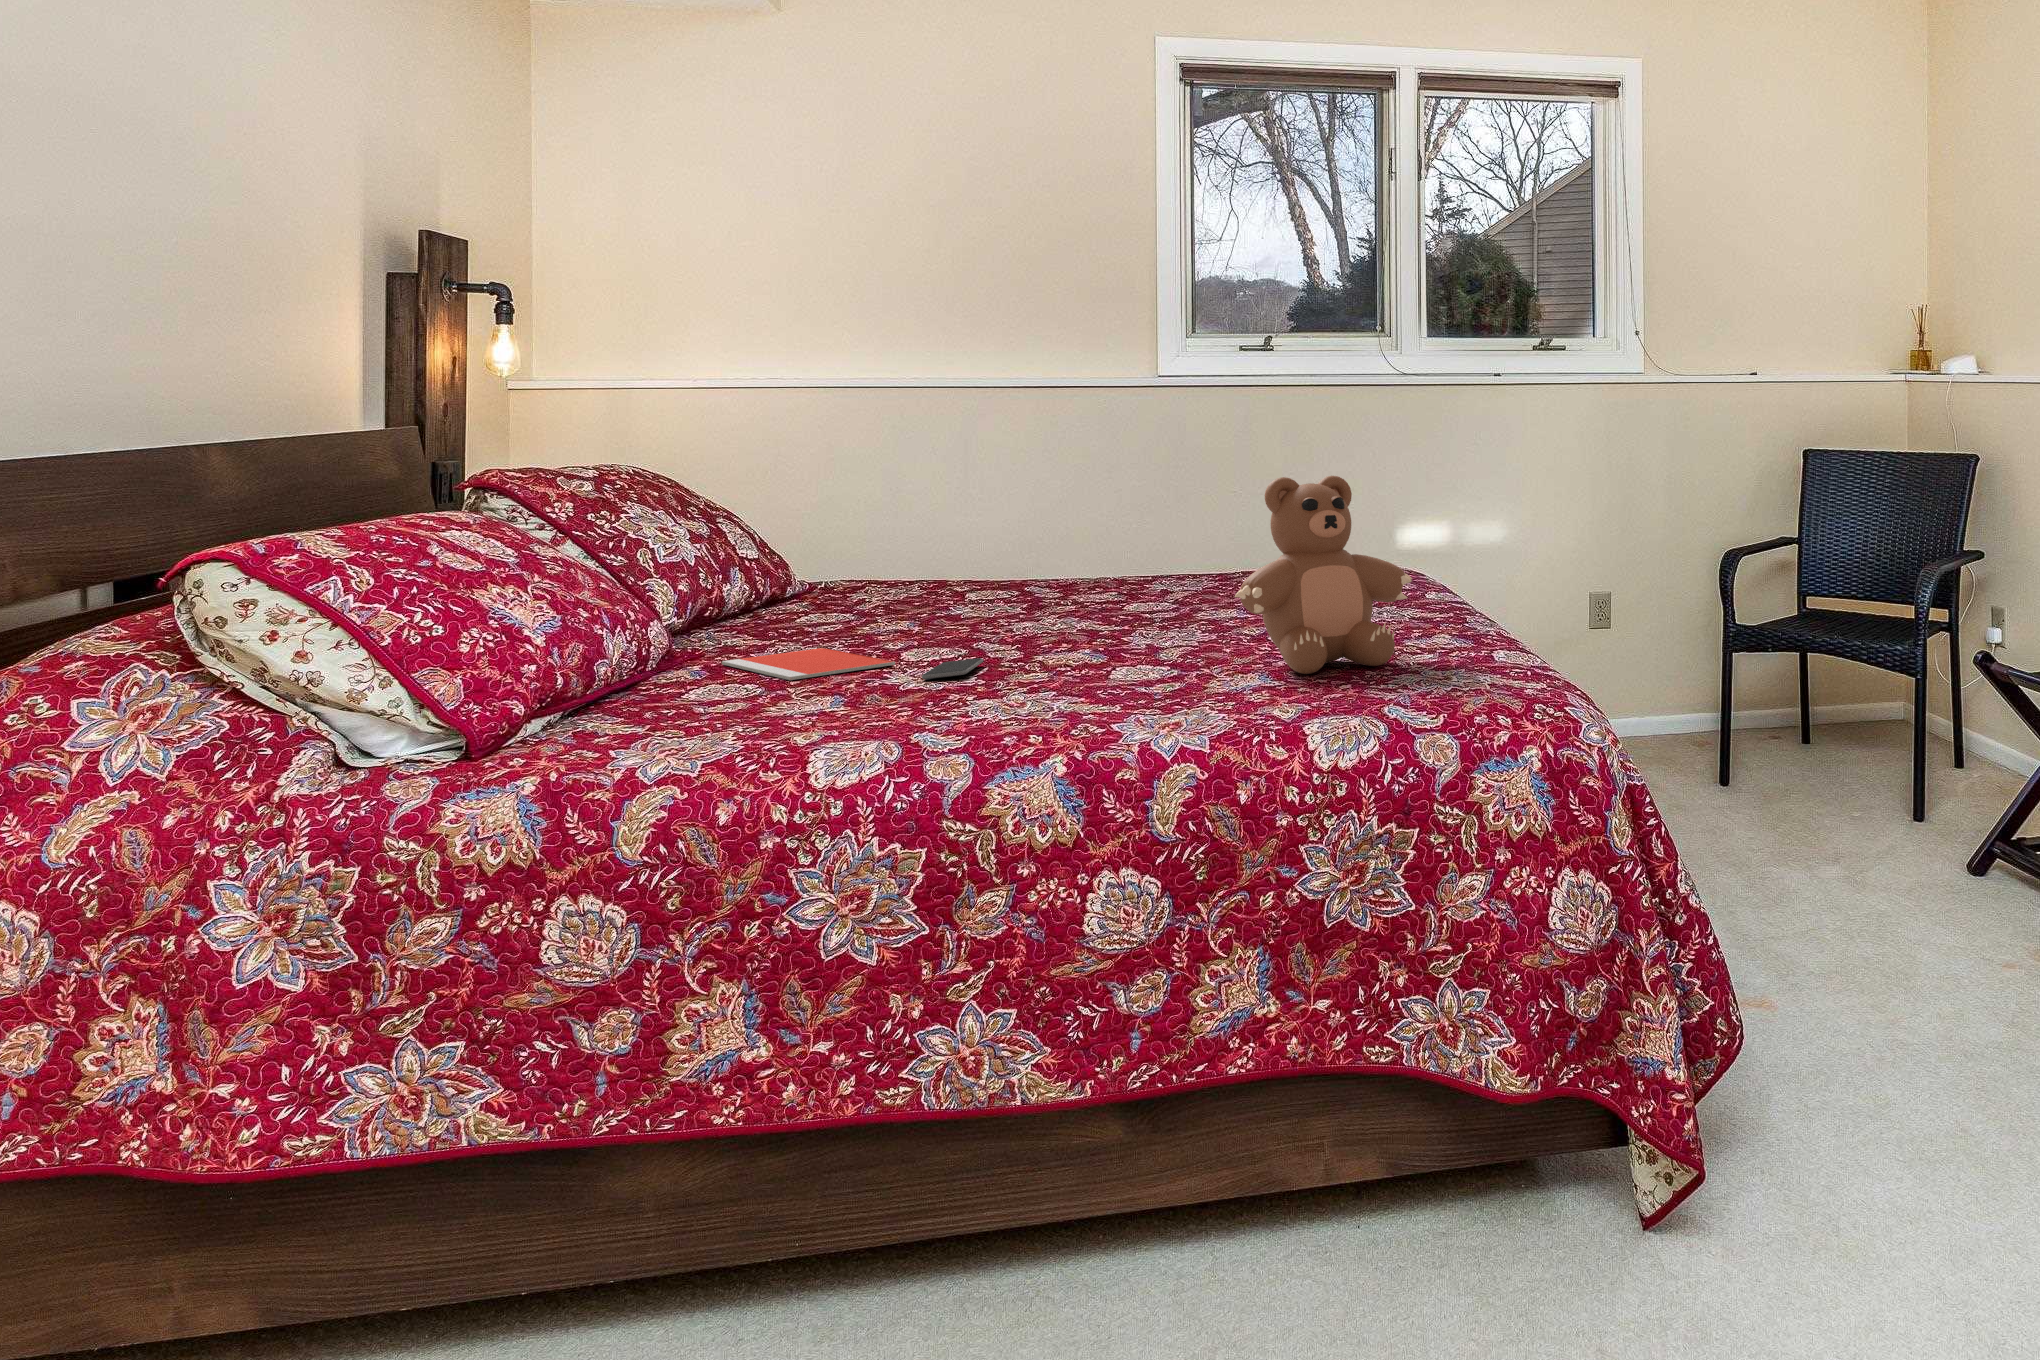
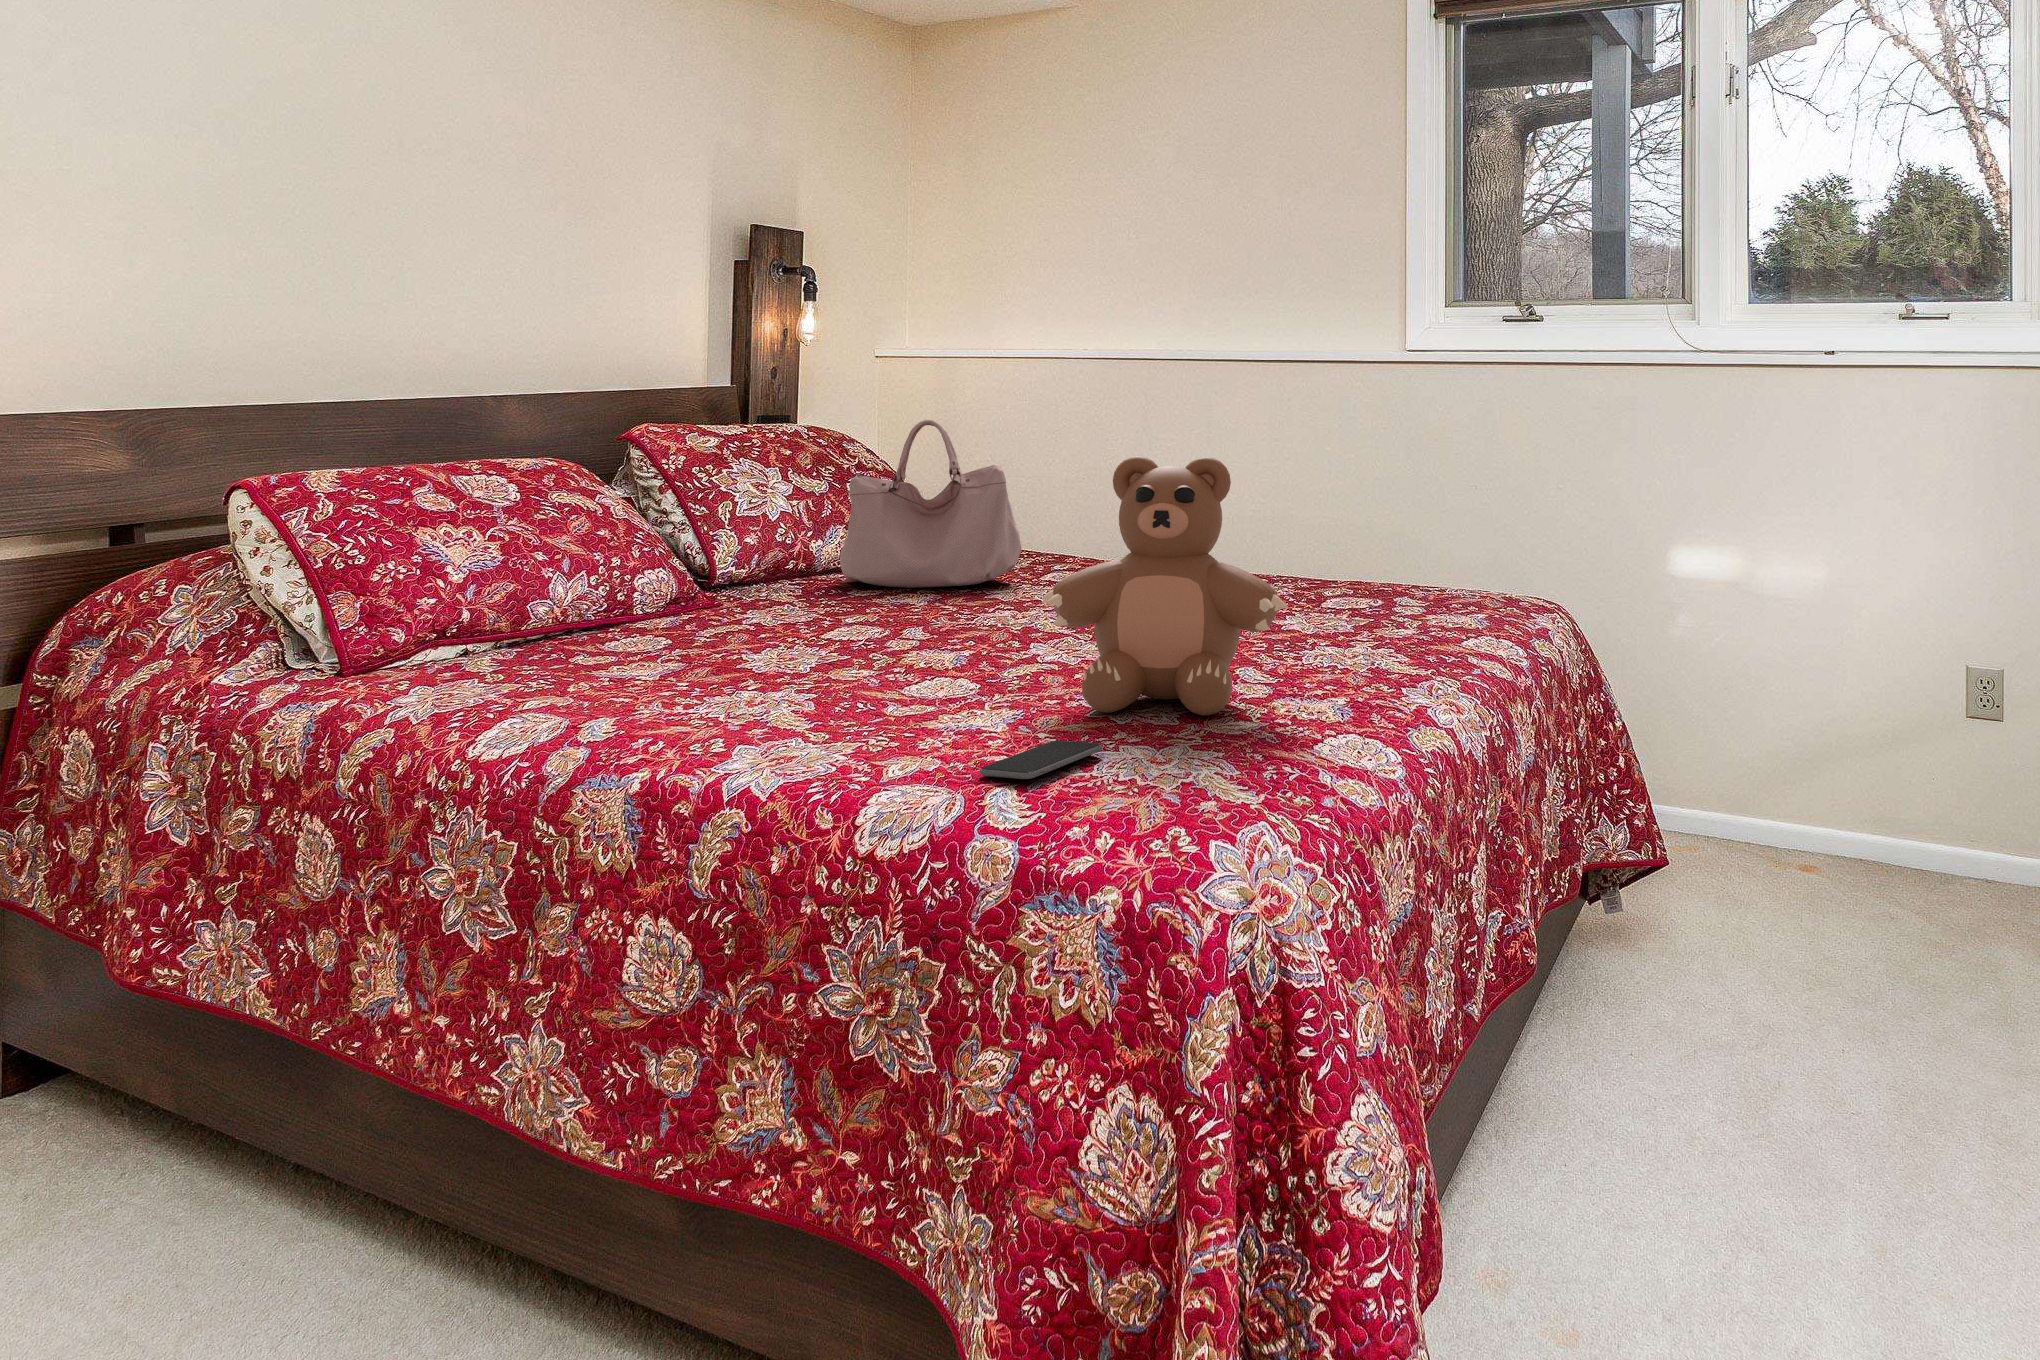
handbag: none [755,476,946,641] -> present [840,420,1021,588]
notebook: present [722,648,895,680] -> none [734,596,852,630]
smartphone: present [922,658,983,679] -> present [979,740,1102,779]

